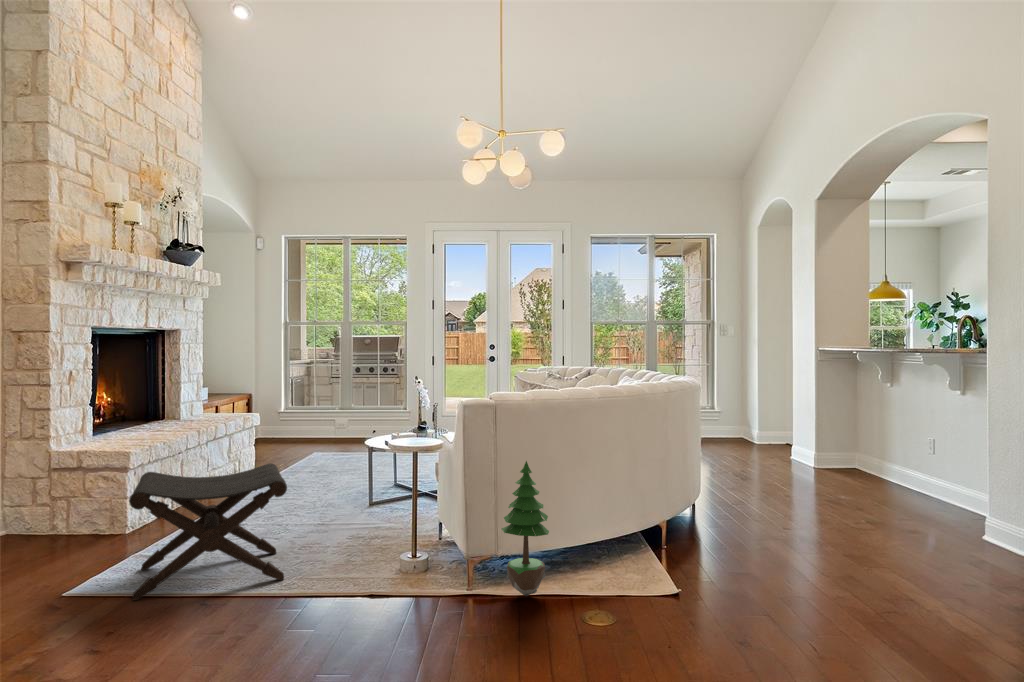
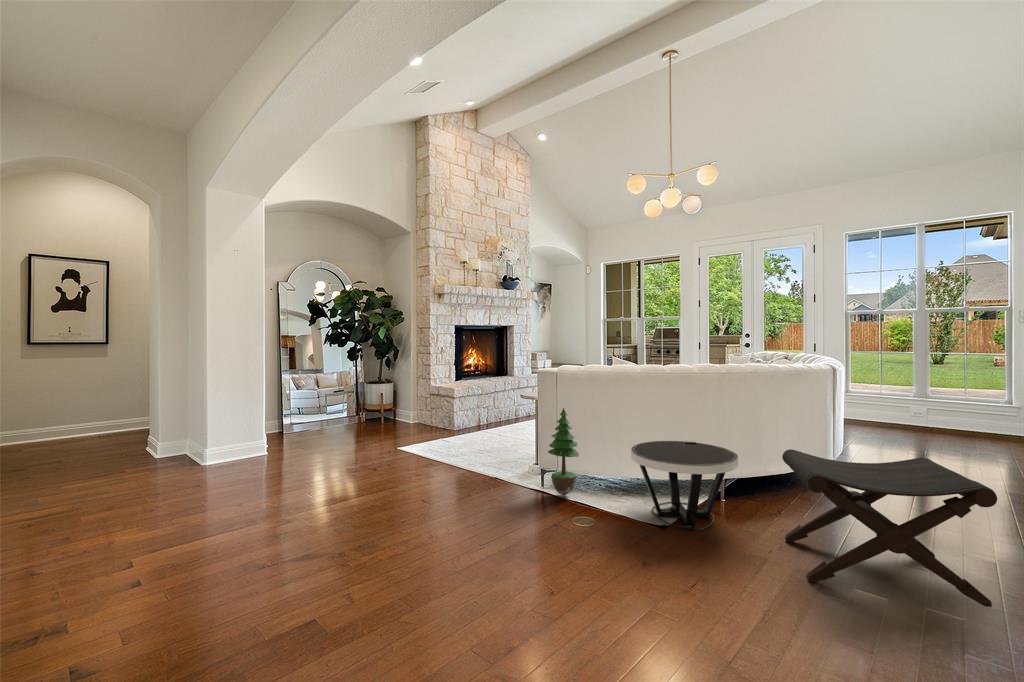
footstool: present [129,464,287,600] -> present [782,449,997,607]
side table: none [617,484,748,596] -> present [631,440,738,531]

